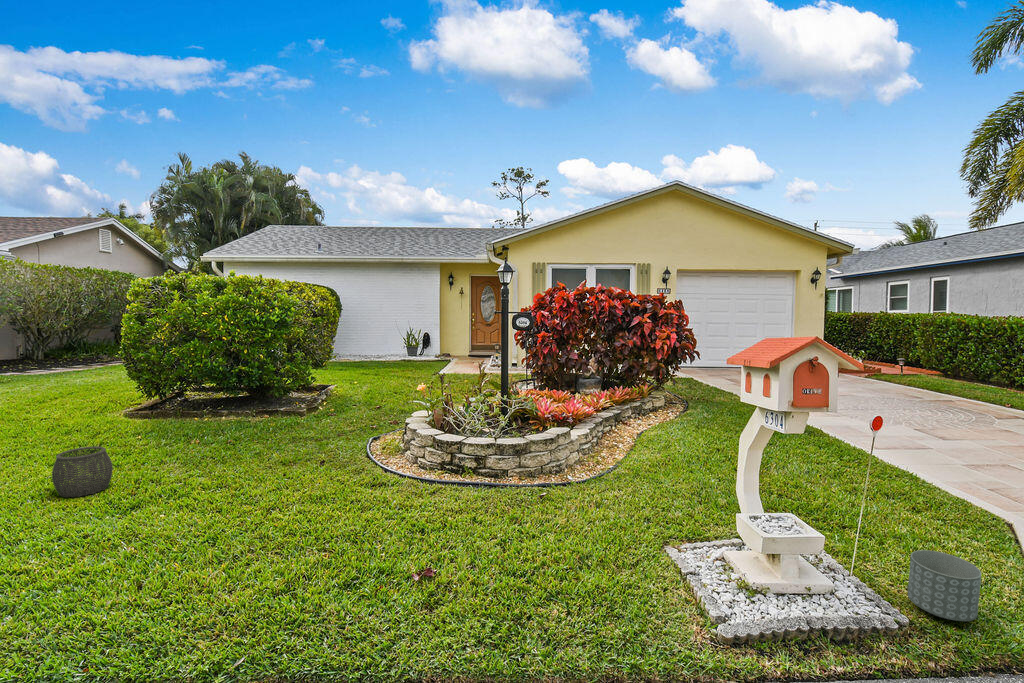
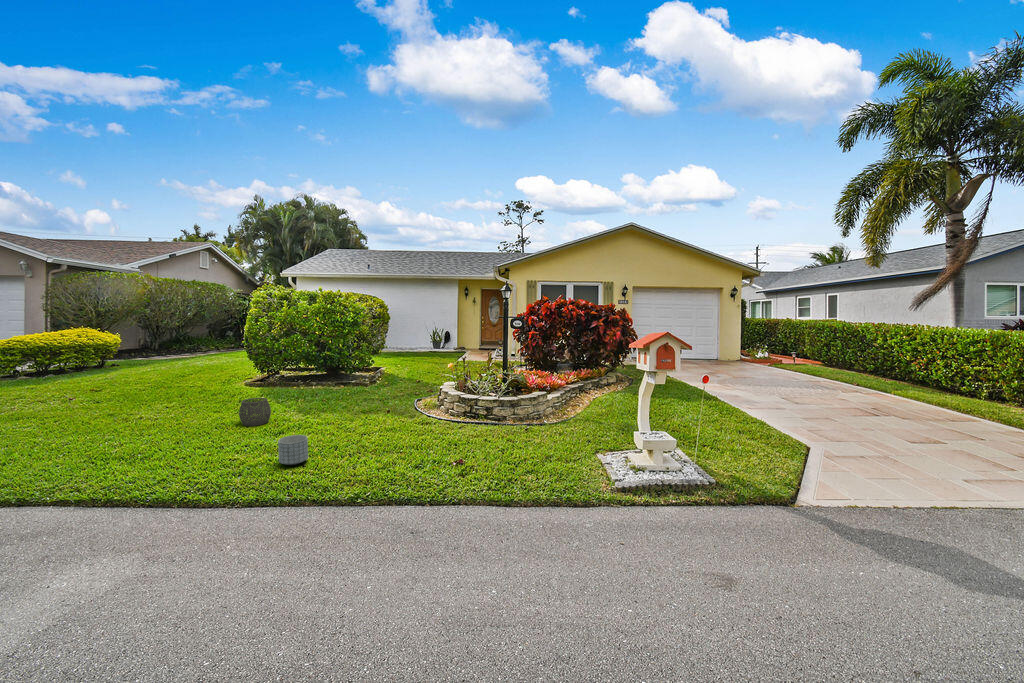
planter: present [908,550,981,621] -> present [278,435,308,465]

